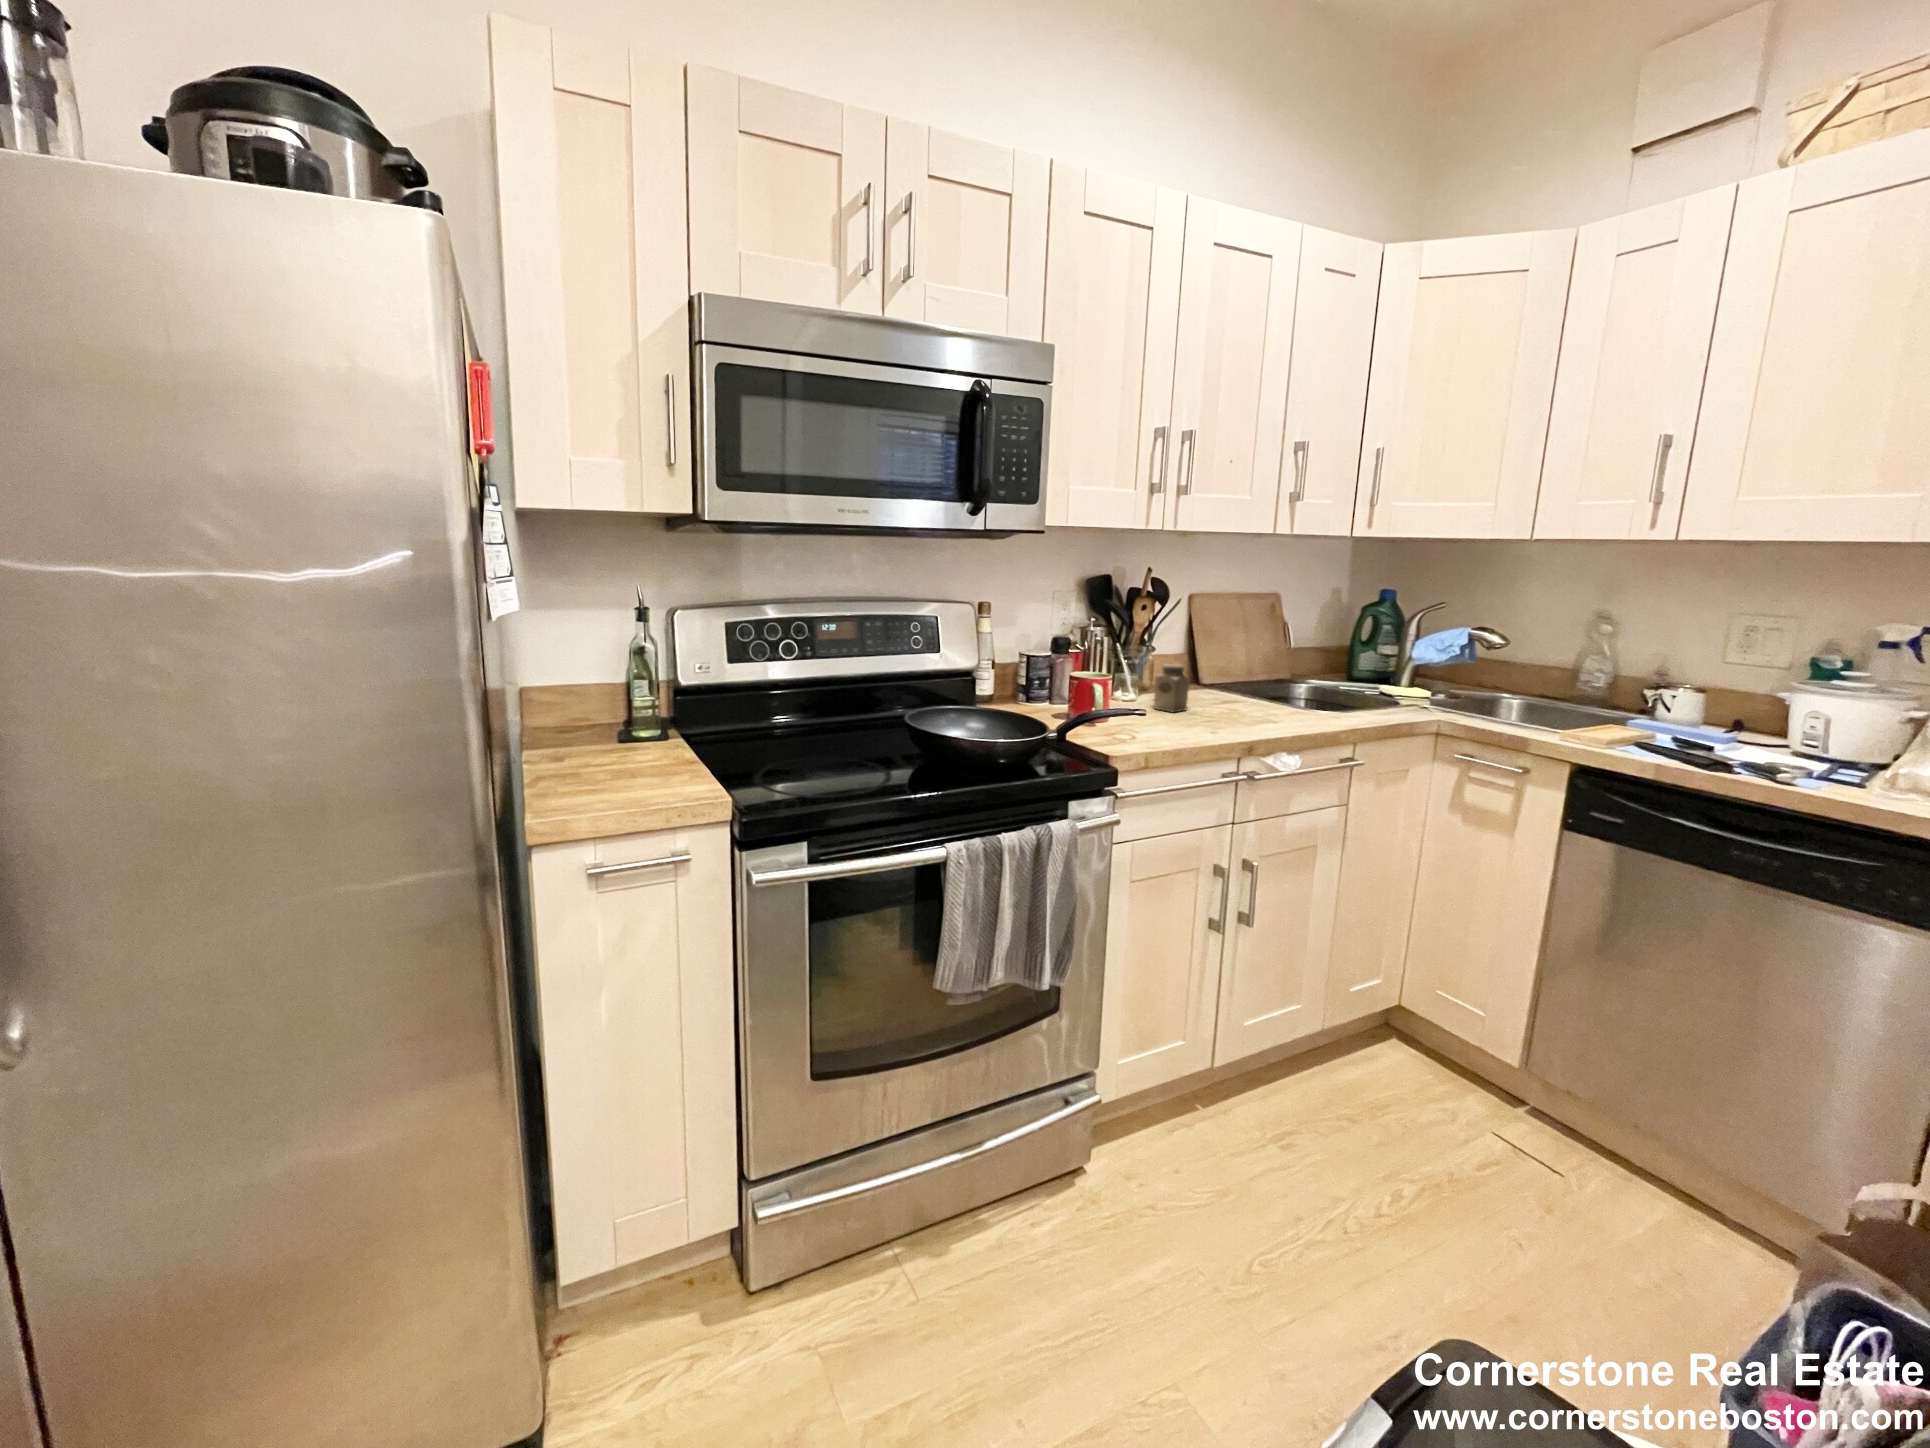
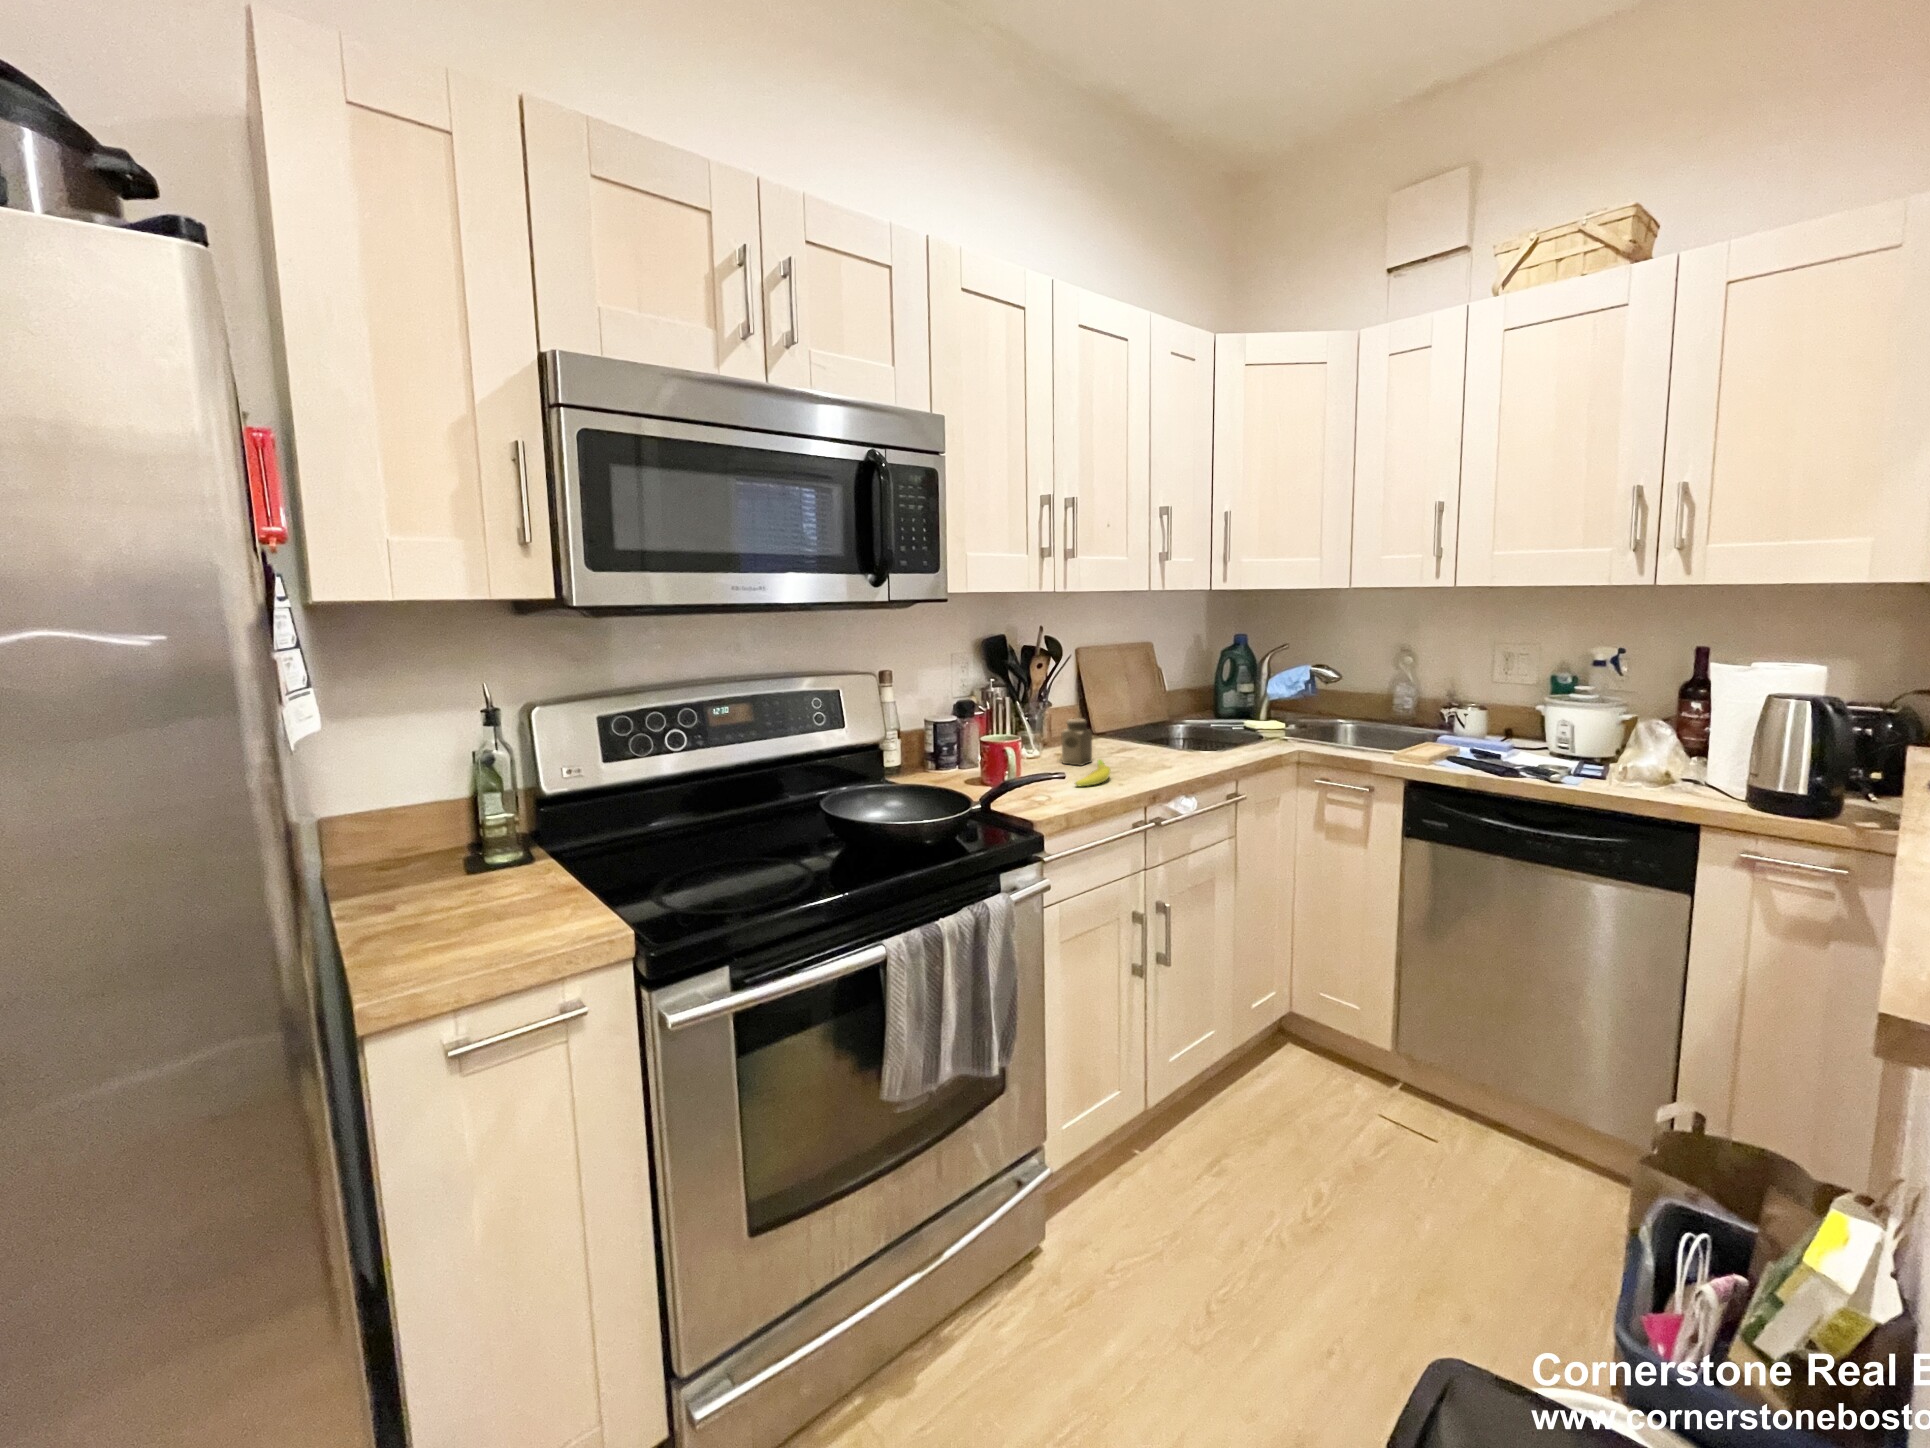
banana: none [1161,706,1203,731] -> present [1075,759,1110,786]

